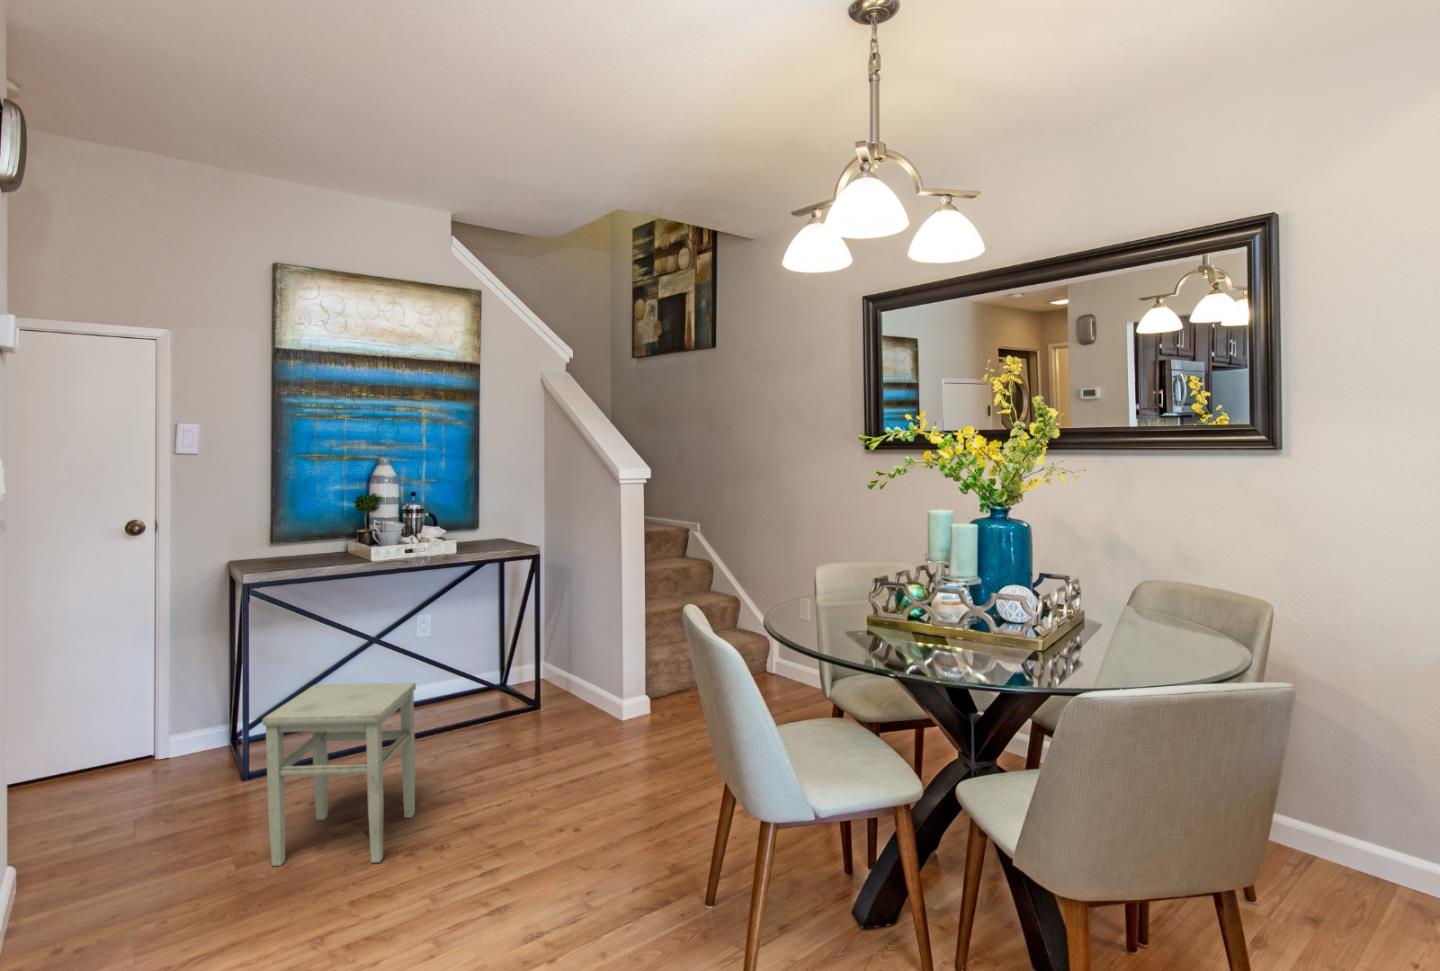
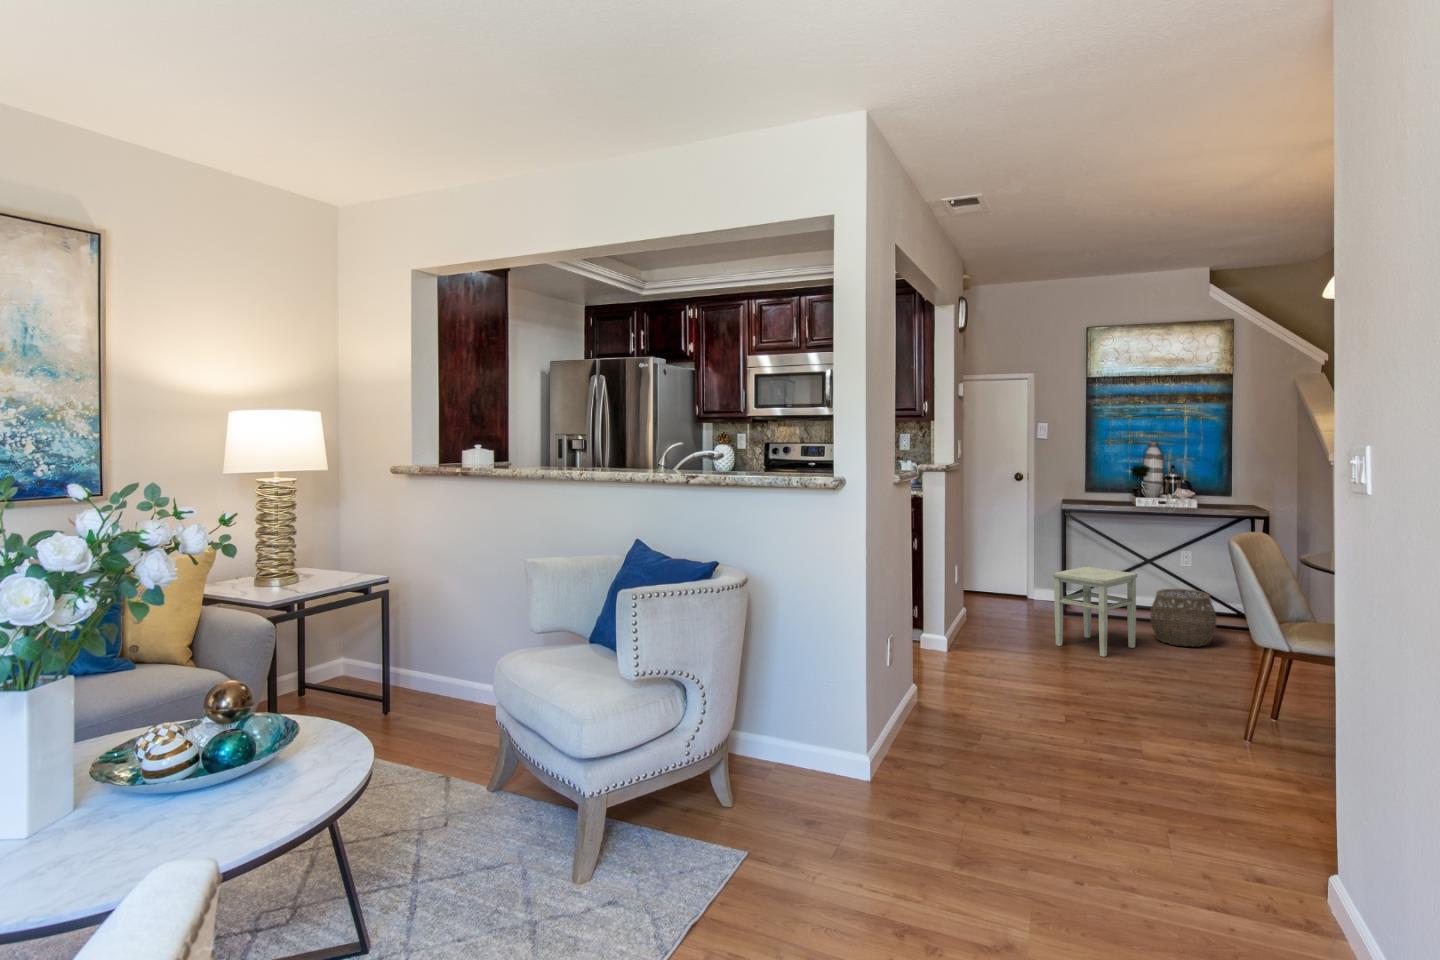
woven basket: none [421,686,519,788] -> present [1150,589,1216,647]

